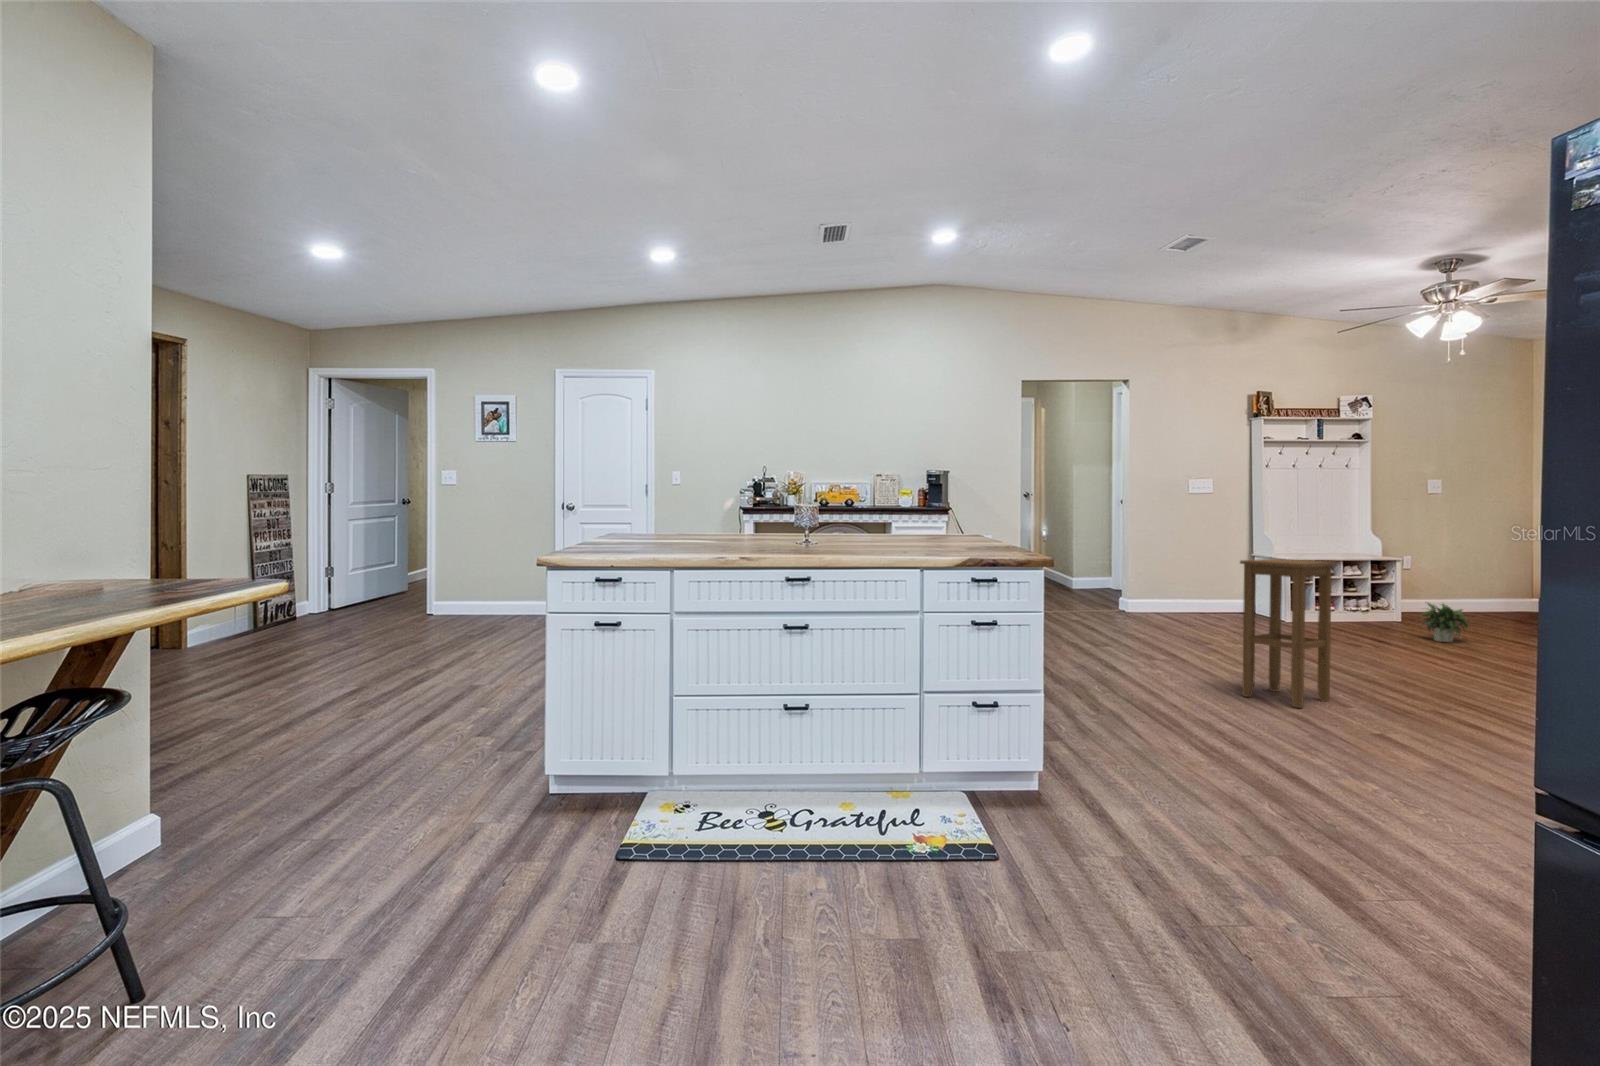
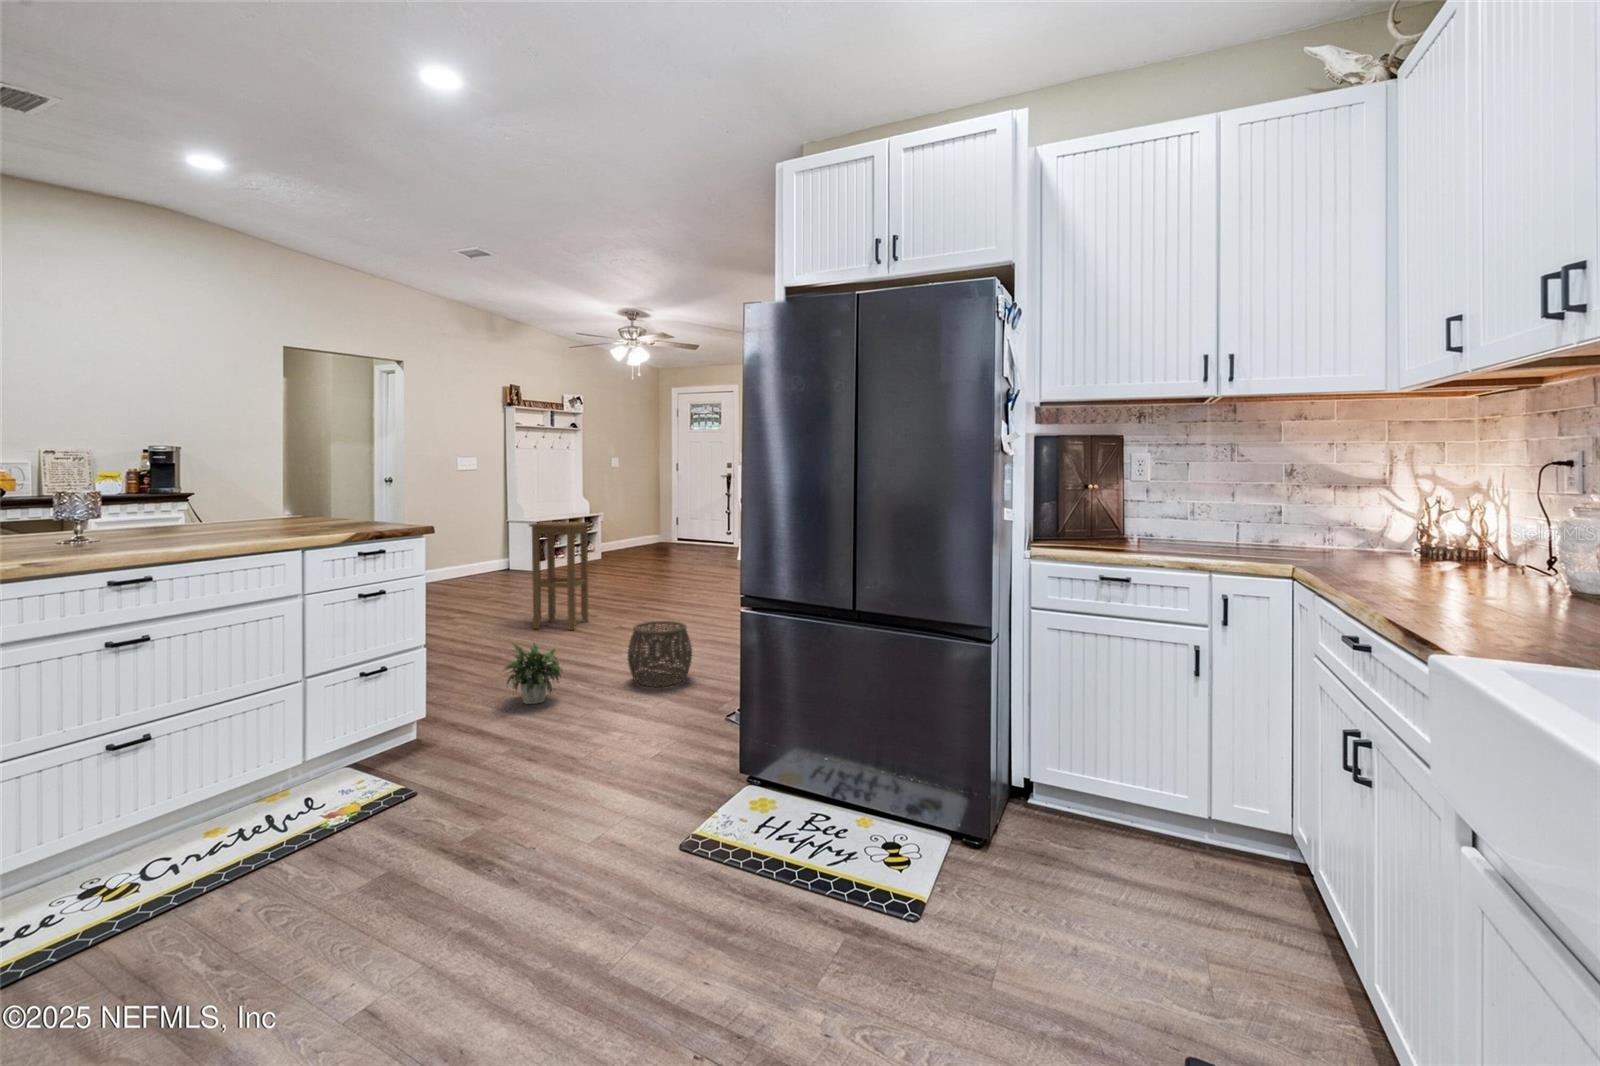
potted plant: present [1420,603,1468,642] -> present [504,643,562,704]
woven basket: none [1346,719,1483,835] -> present [628,621,692,687]

